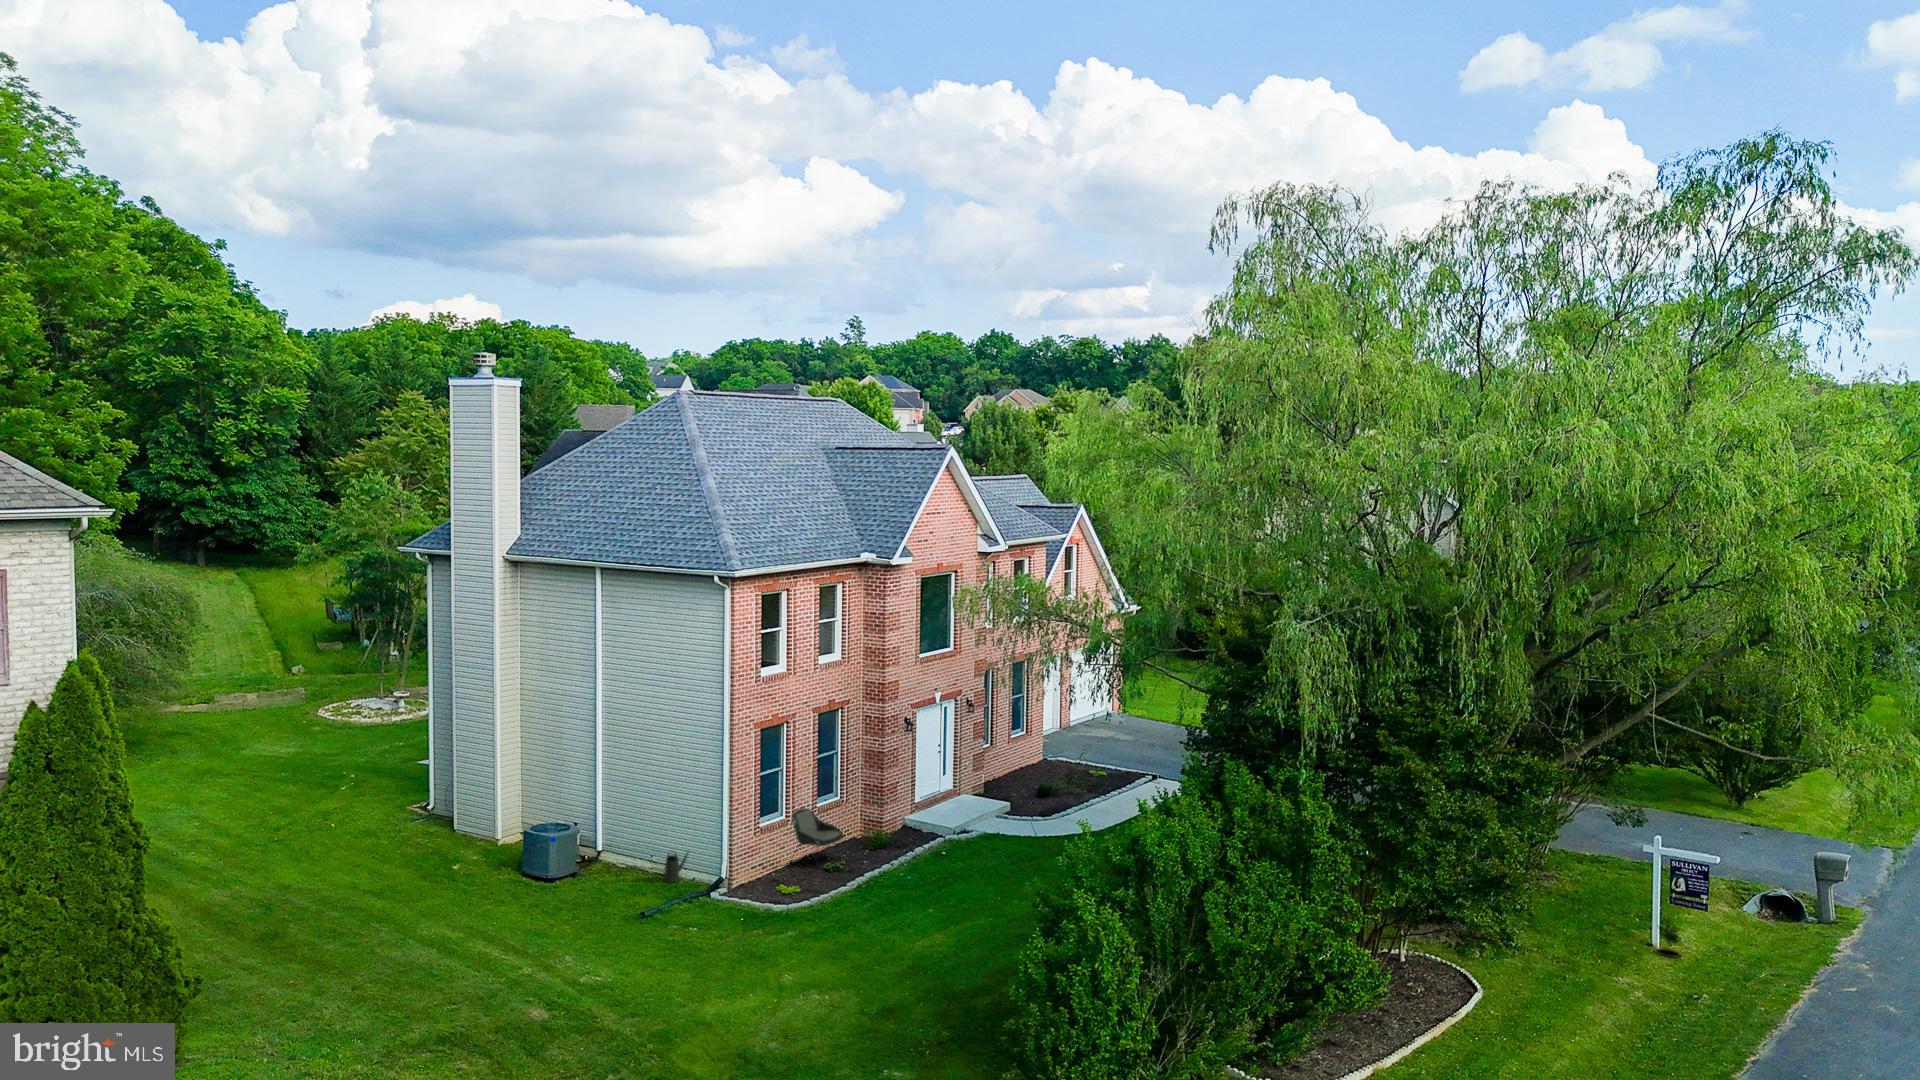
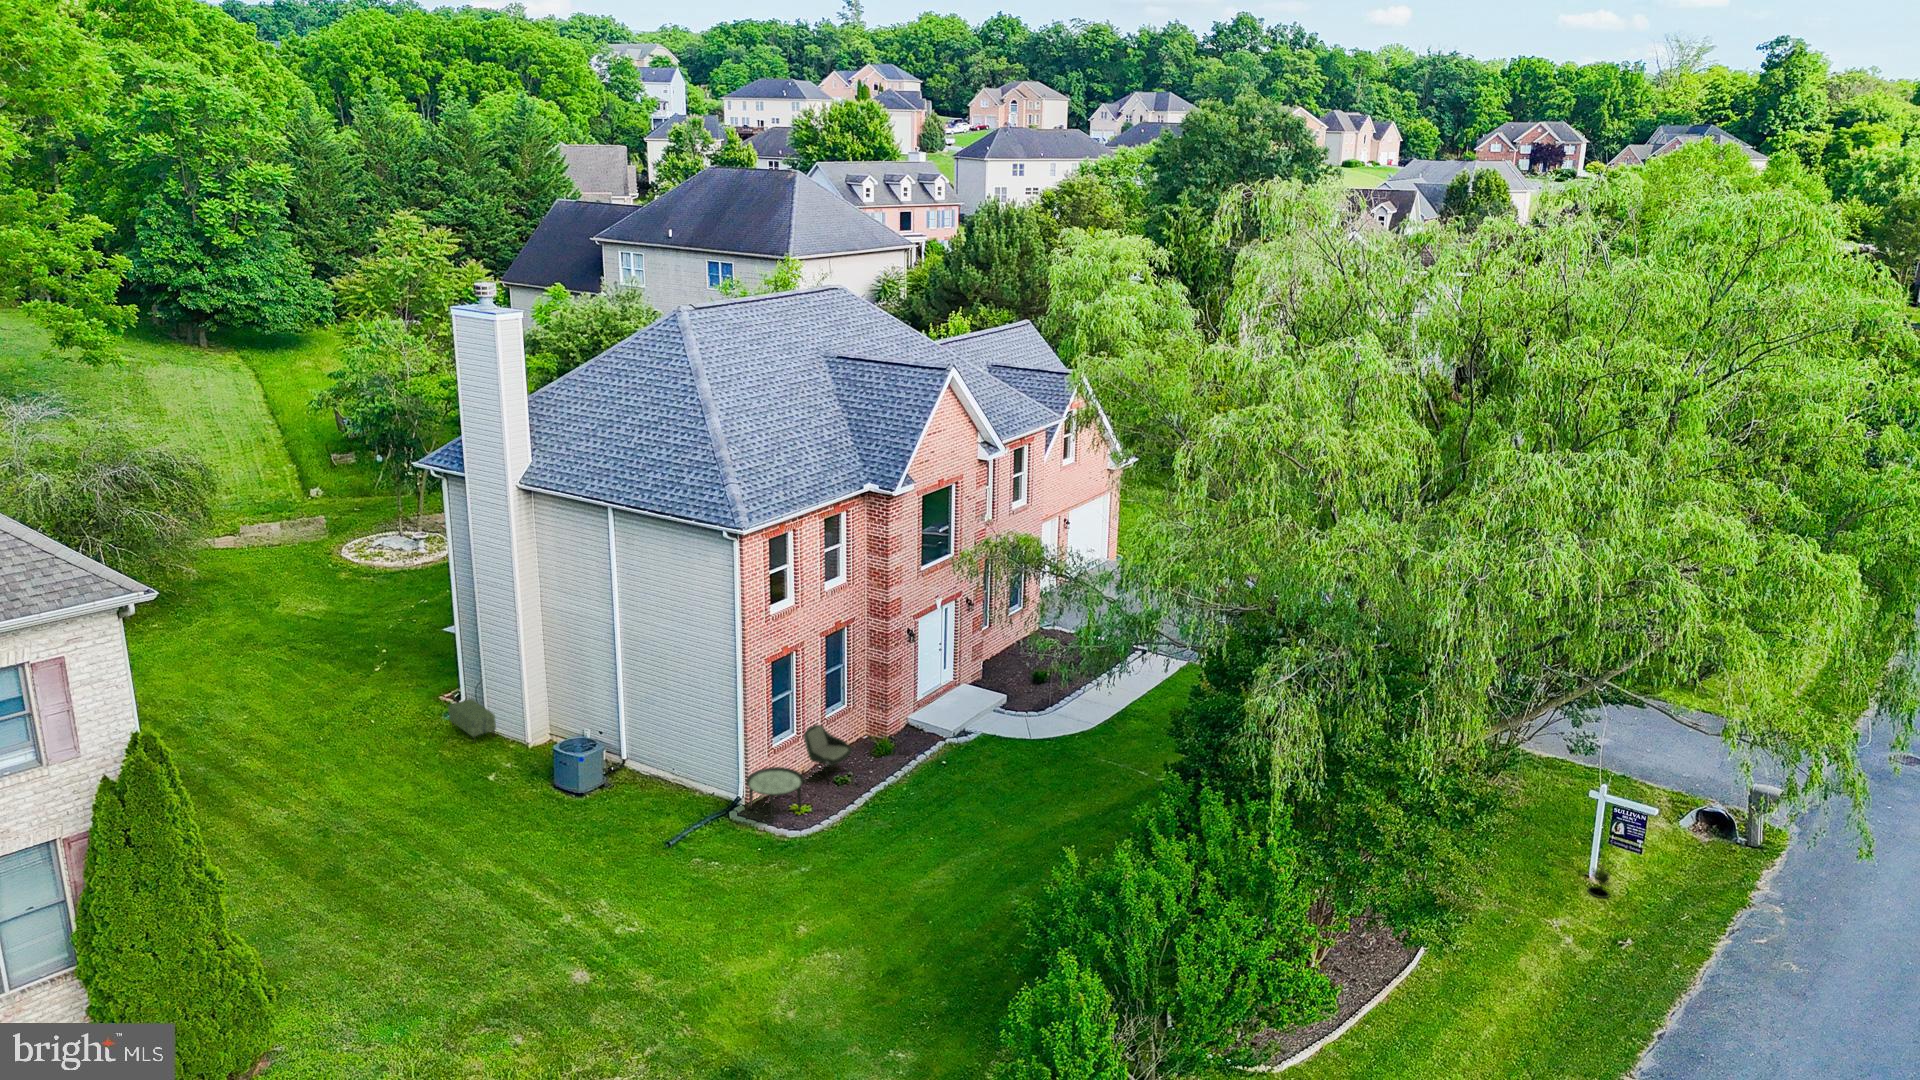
bench: none [410,798,460,838] -> present [448,699,496,742]
round table: none [729,842,791,895] -> present [746,767,804,823]
watering can: present [664,852,689,883] -> none [686,772,710,805]

